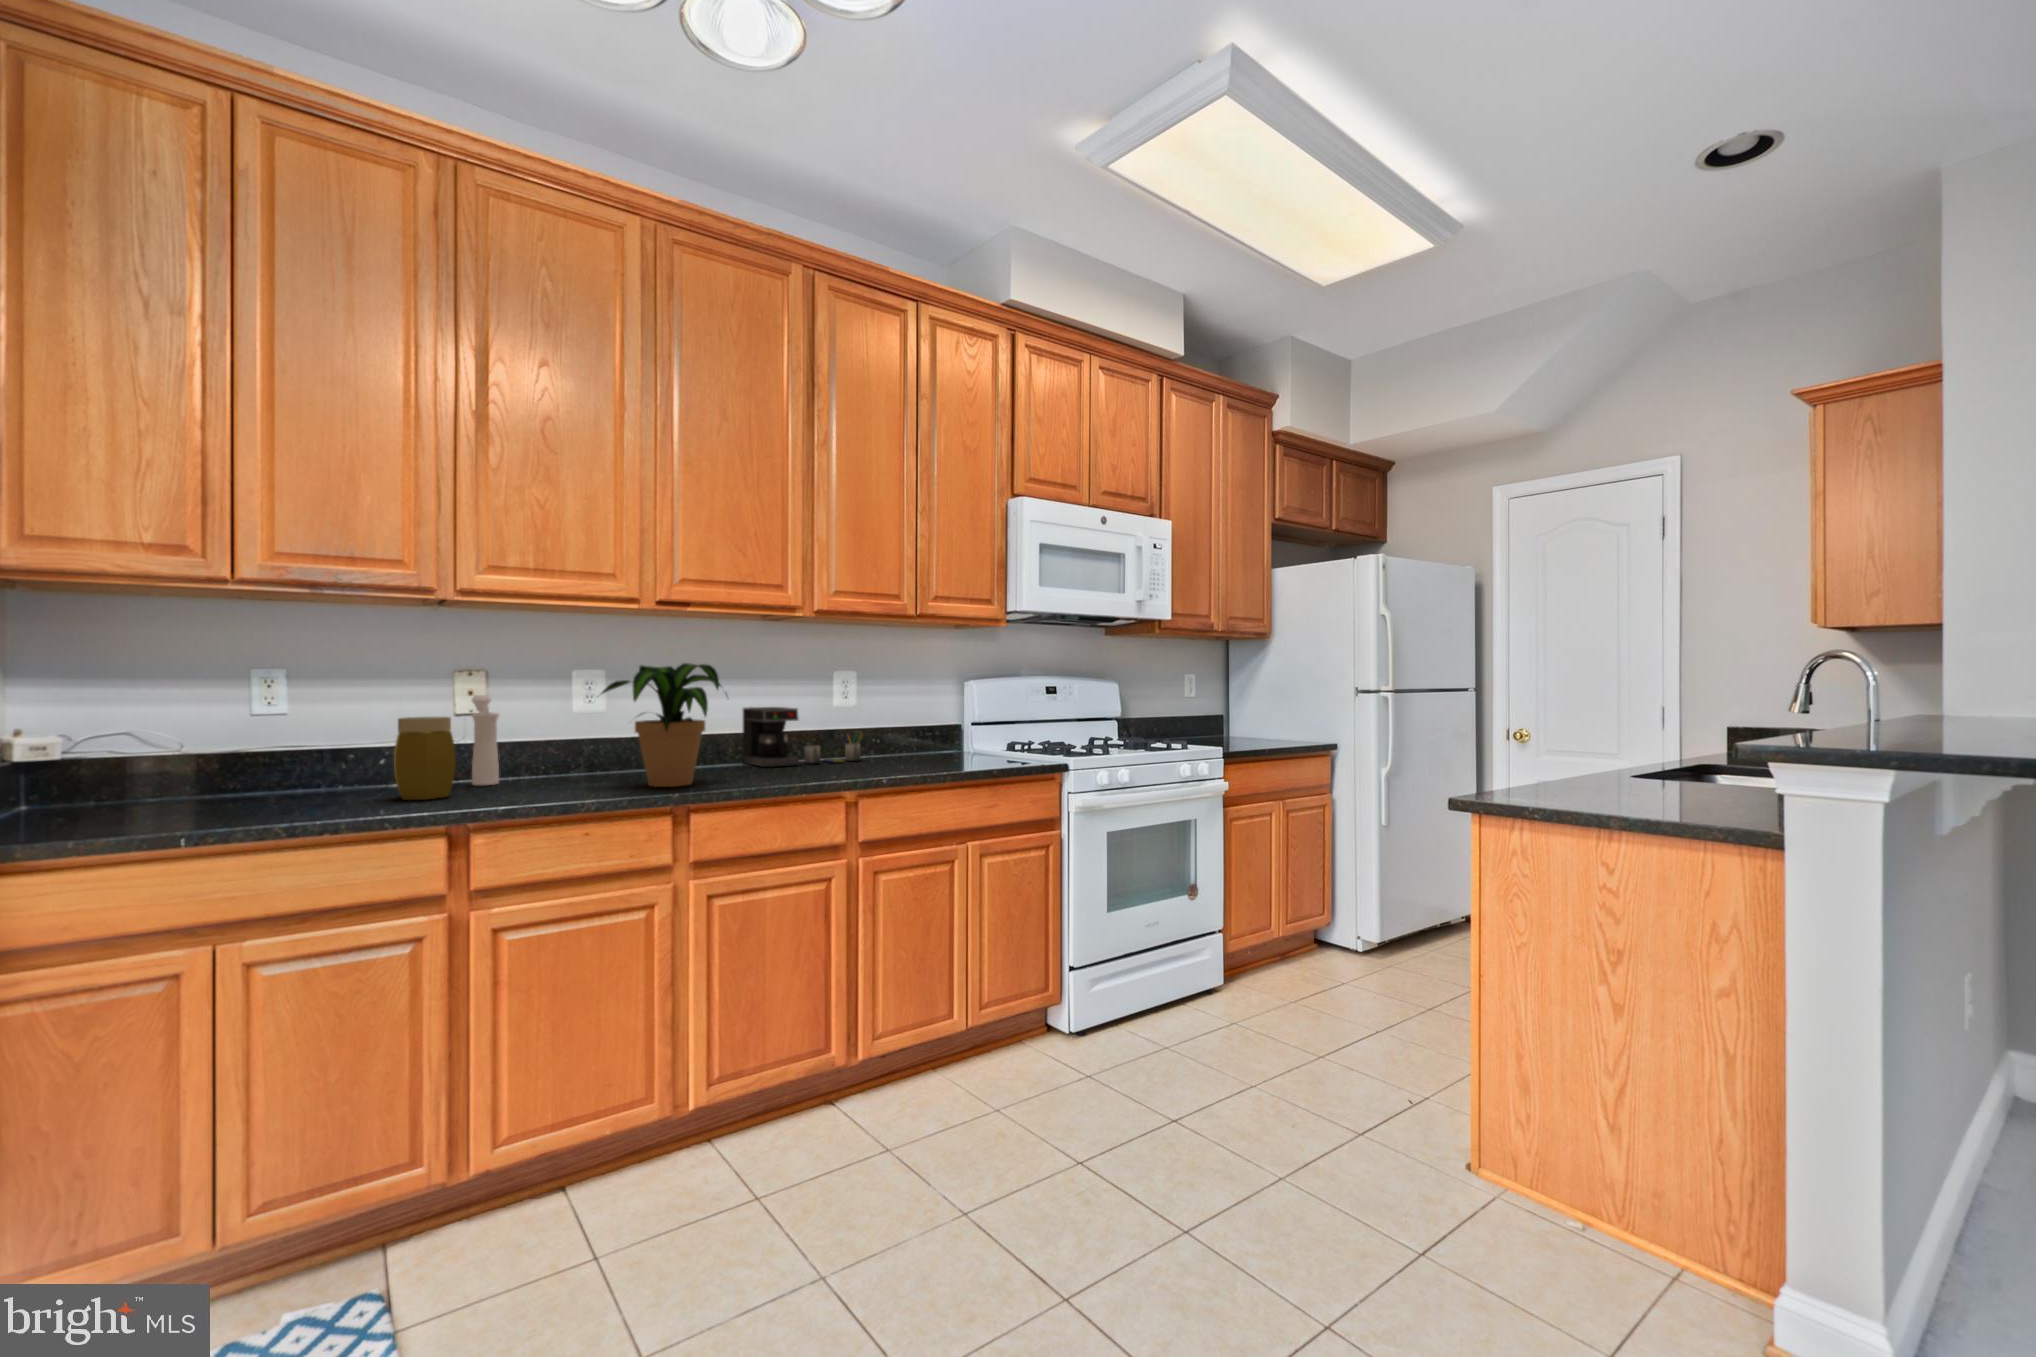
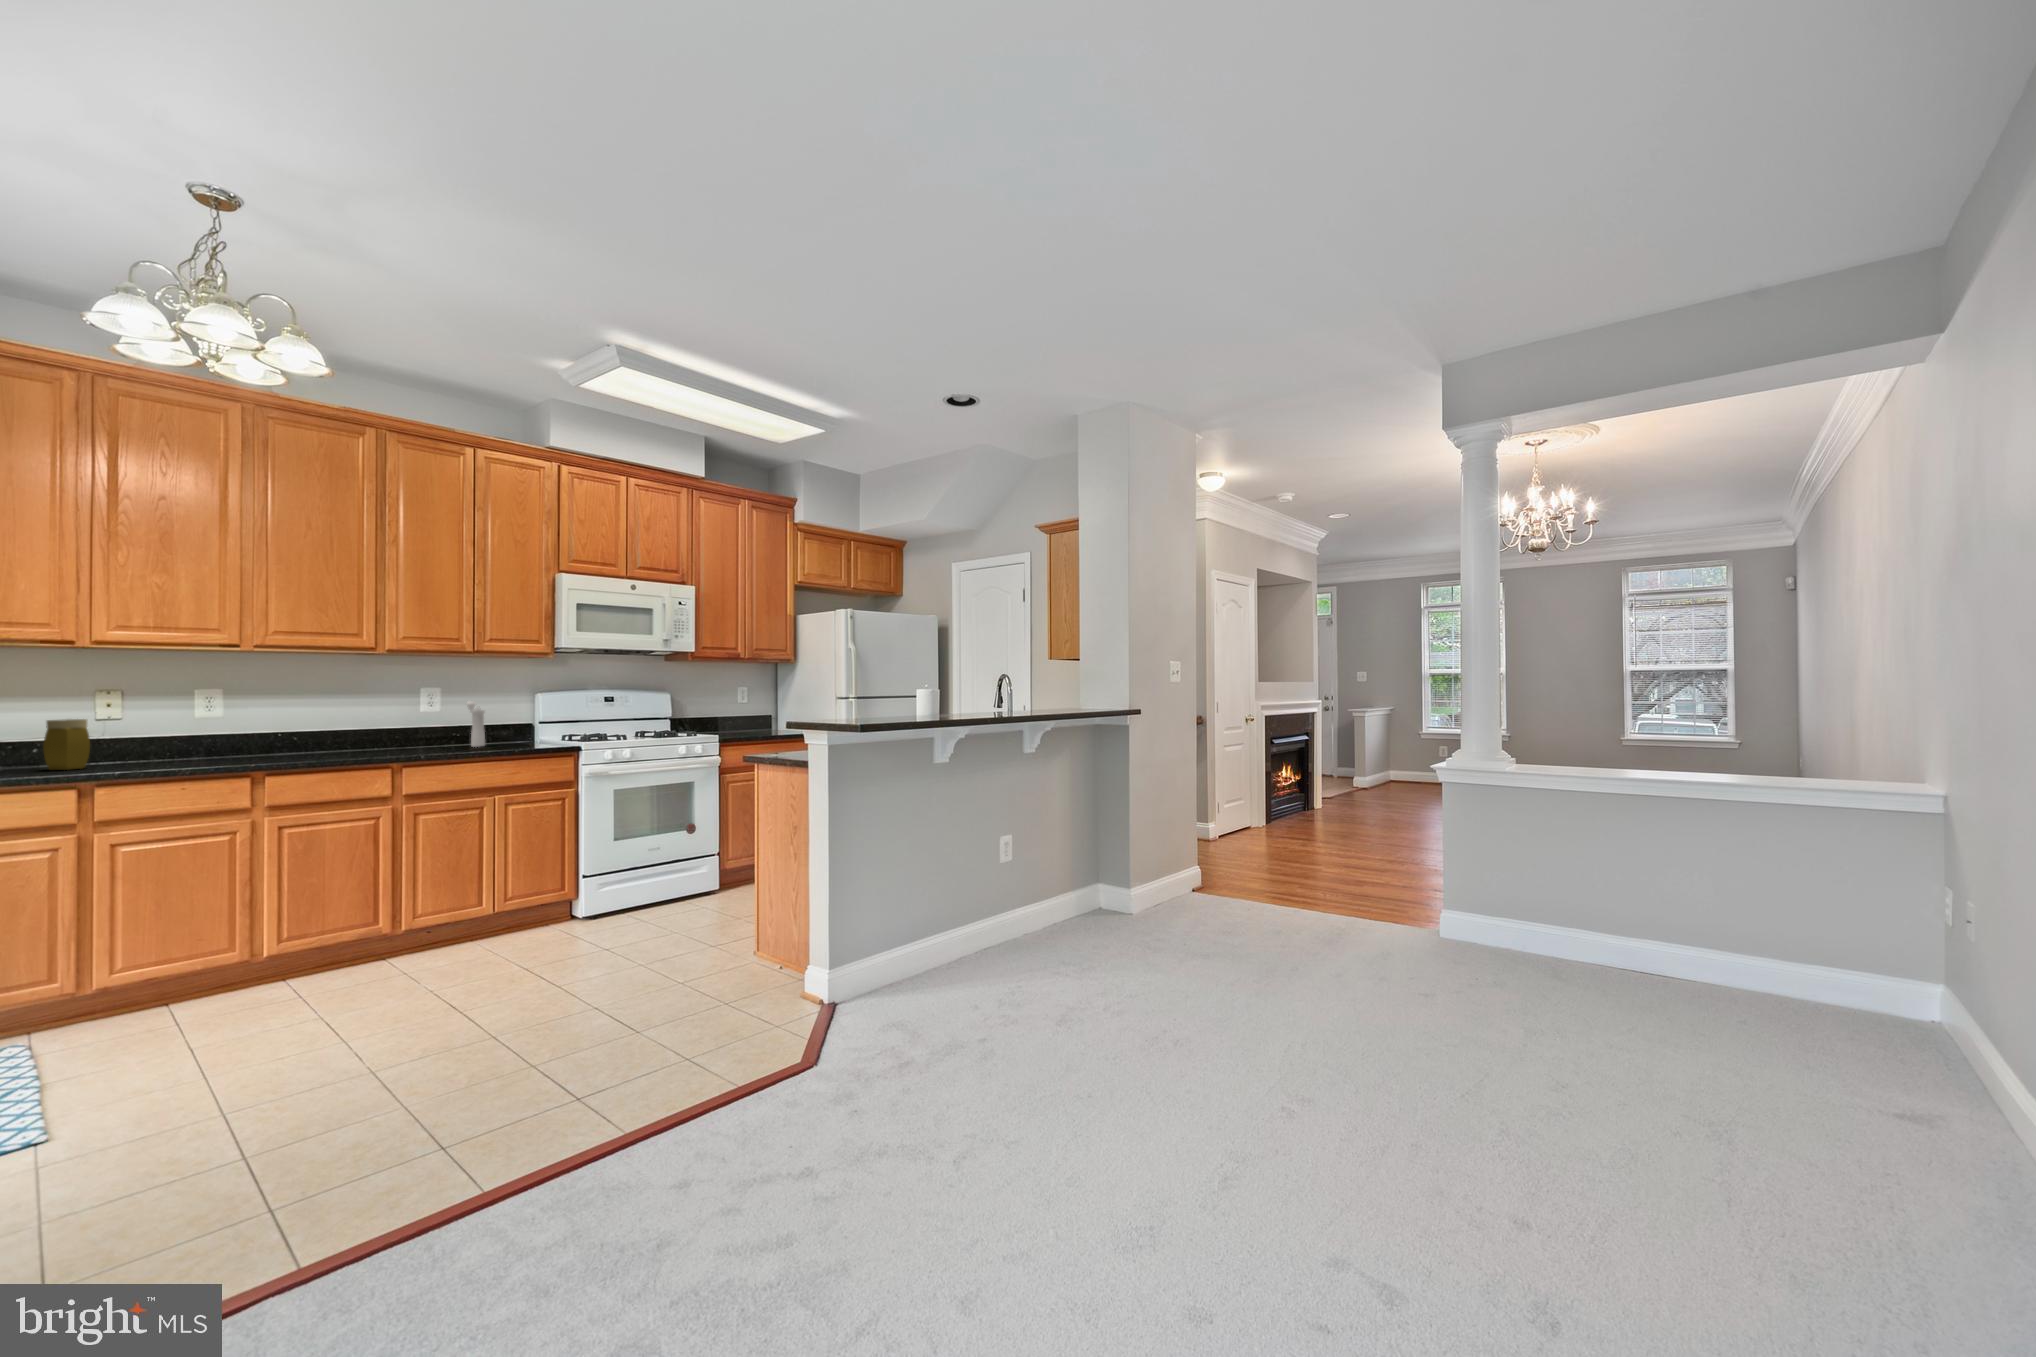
potted plant: present [602,663,721,787] -> none [199,685,304,761]
pepper mill: present [472,695,499,785] -> present [467,701,485,747]
coffee maker: present [743,707,863,767] -> none [339,713,436,752]

